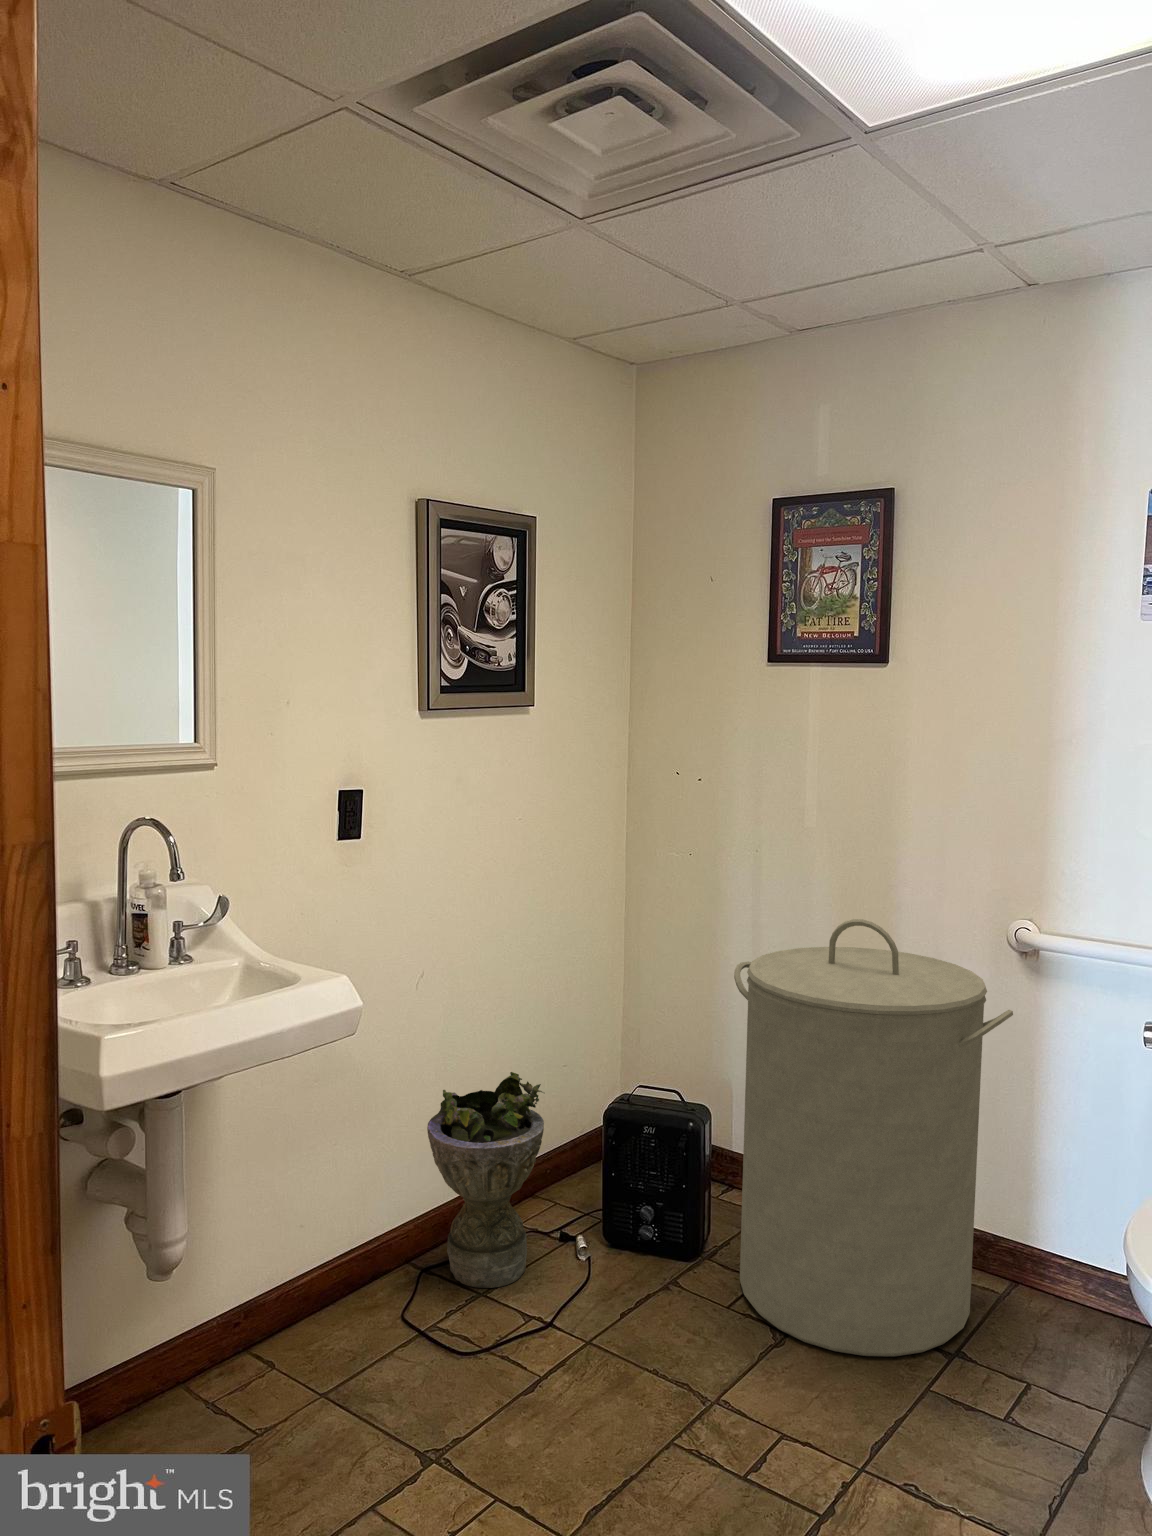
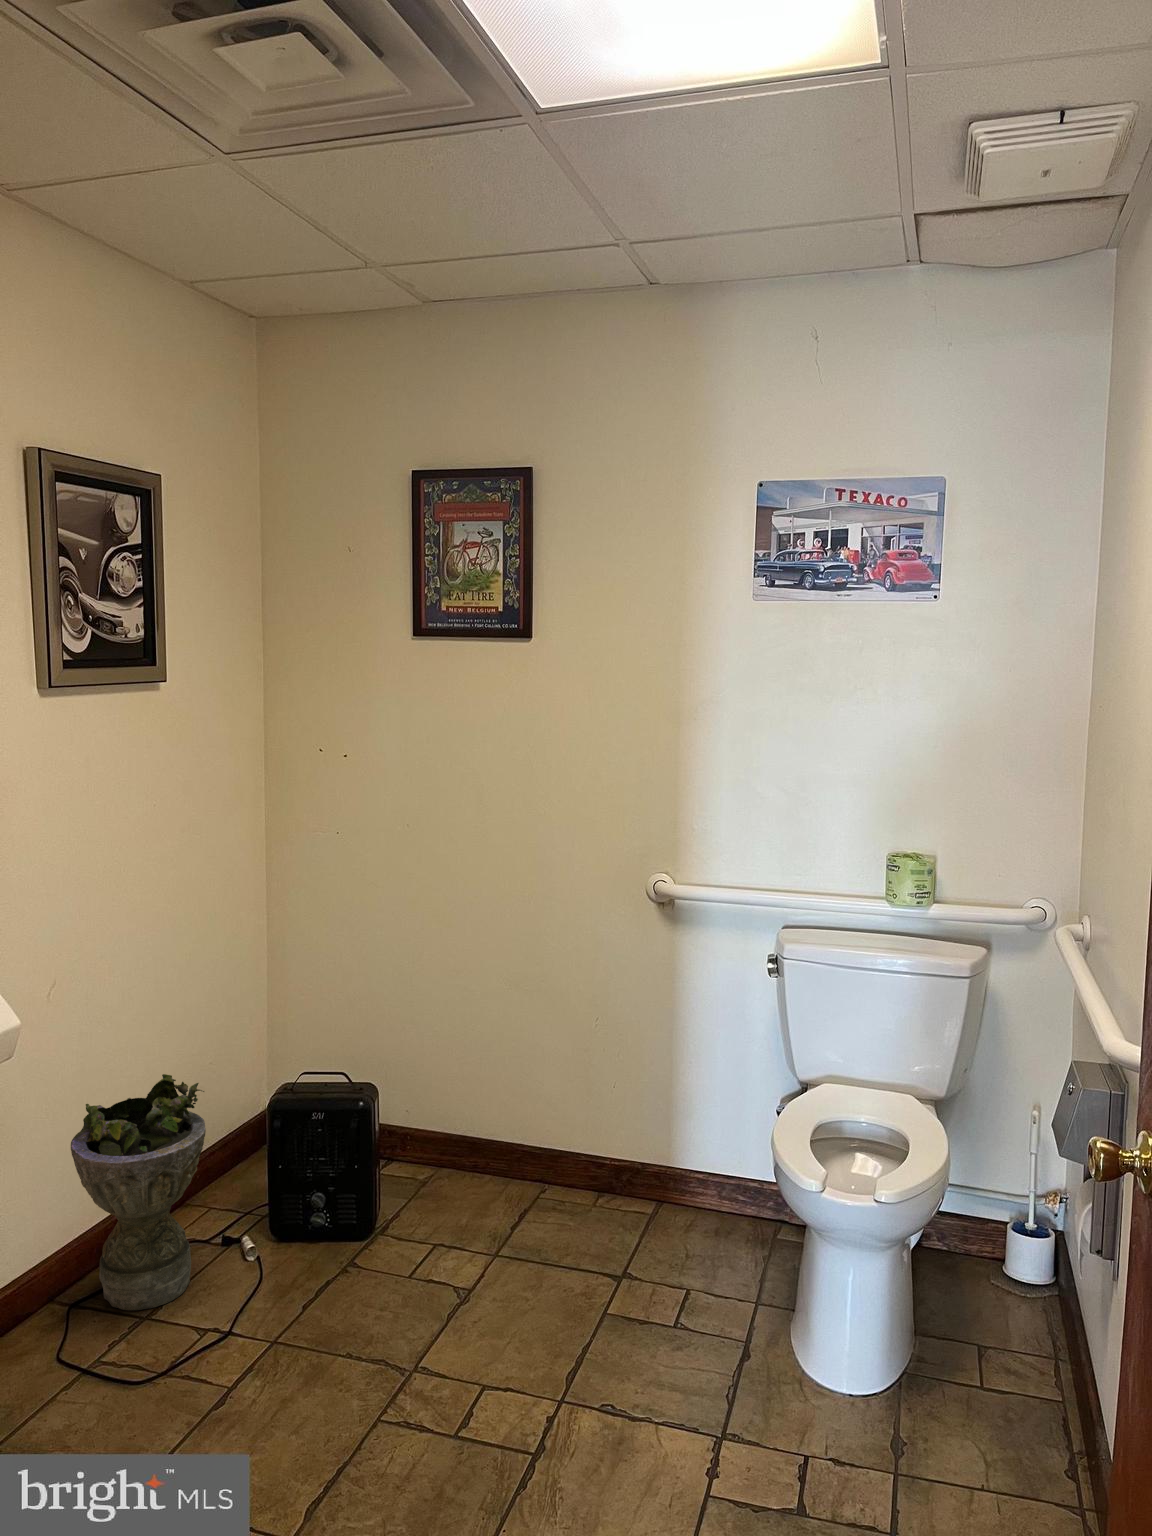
laundry hamper: present [734,919,1013,1356] -> none [398,882,663,1297]

